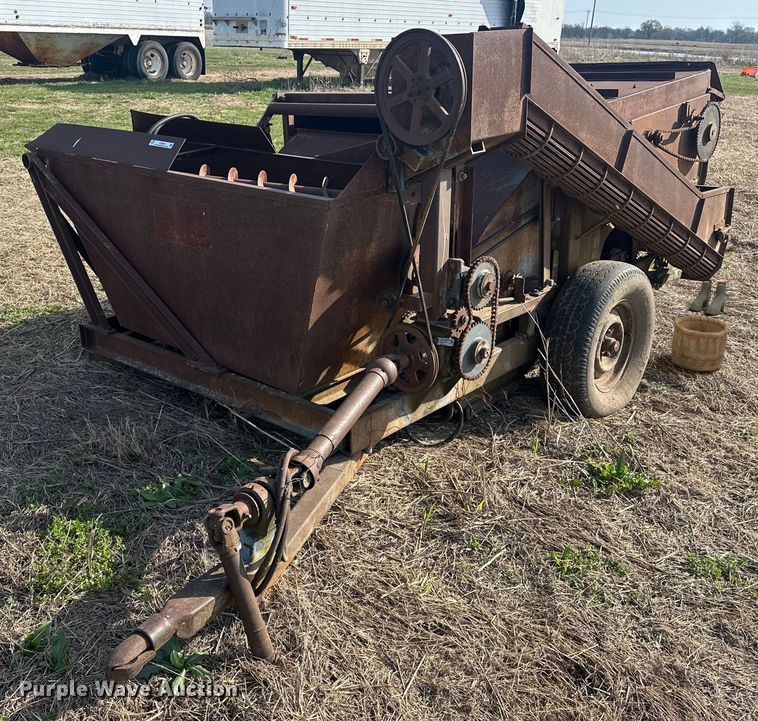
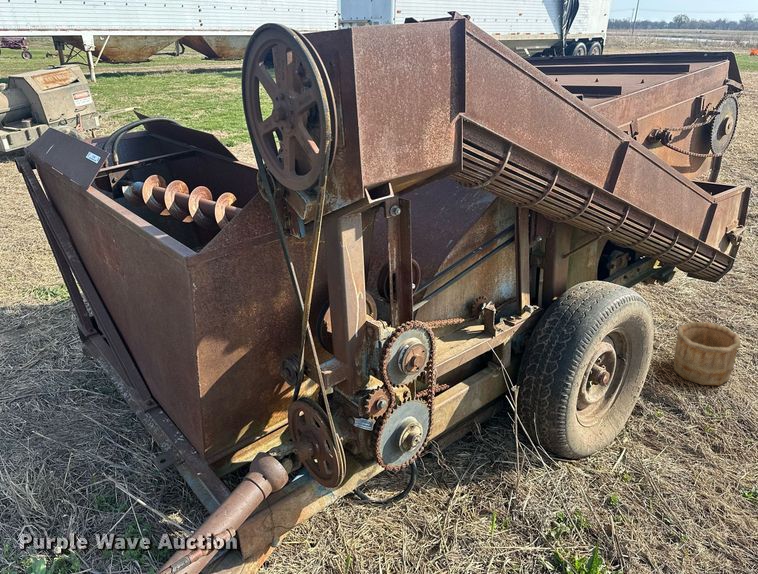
boots: present [690,280,726,315] -> none [697,269,737,306]

